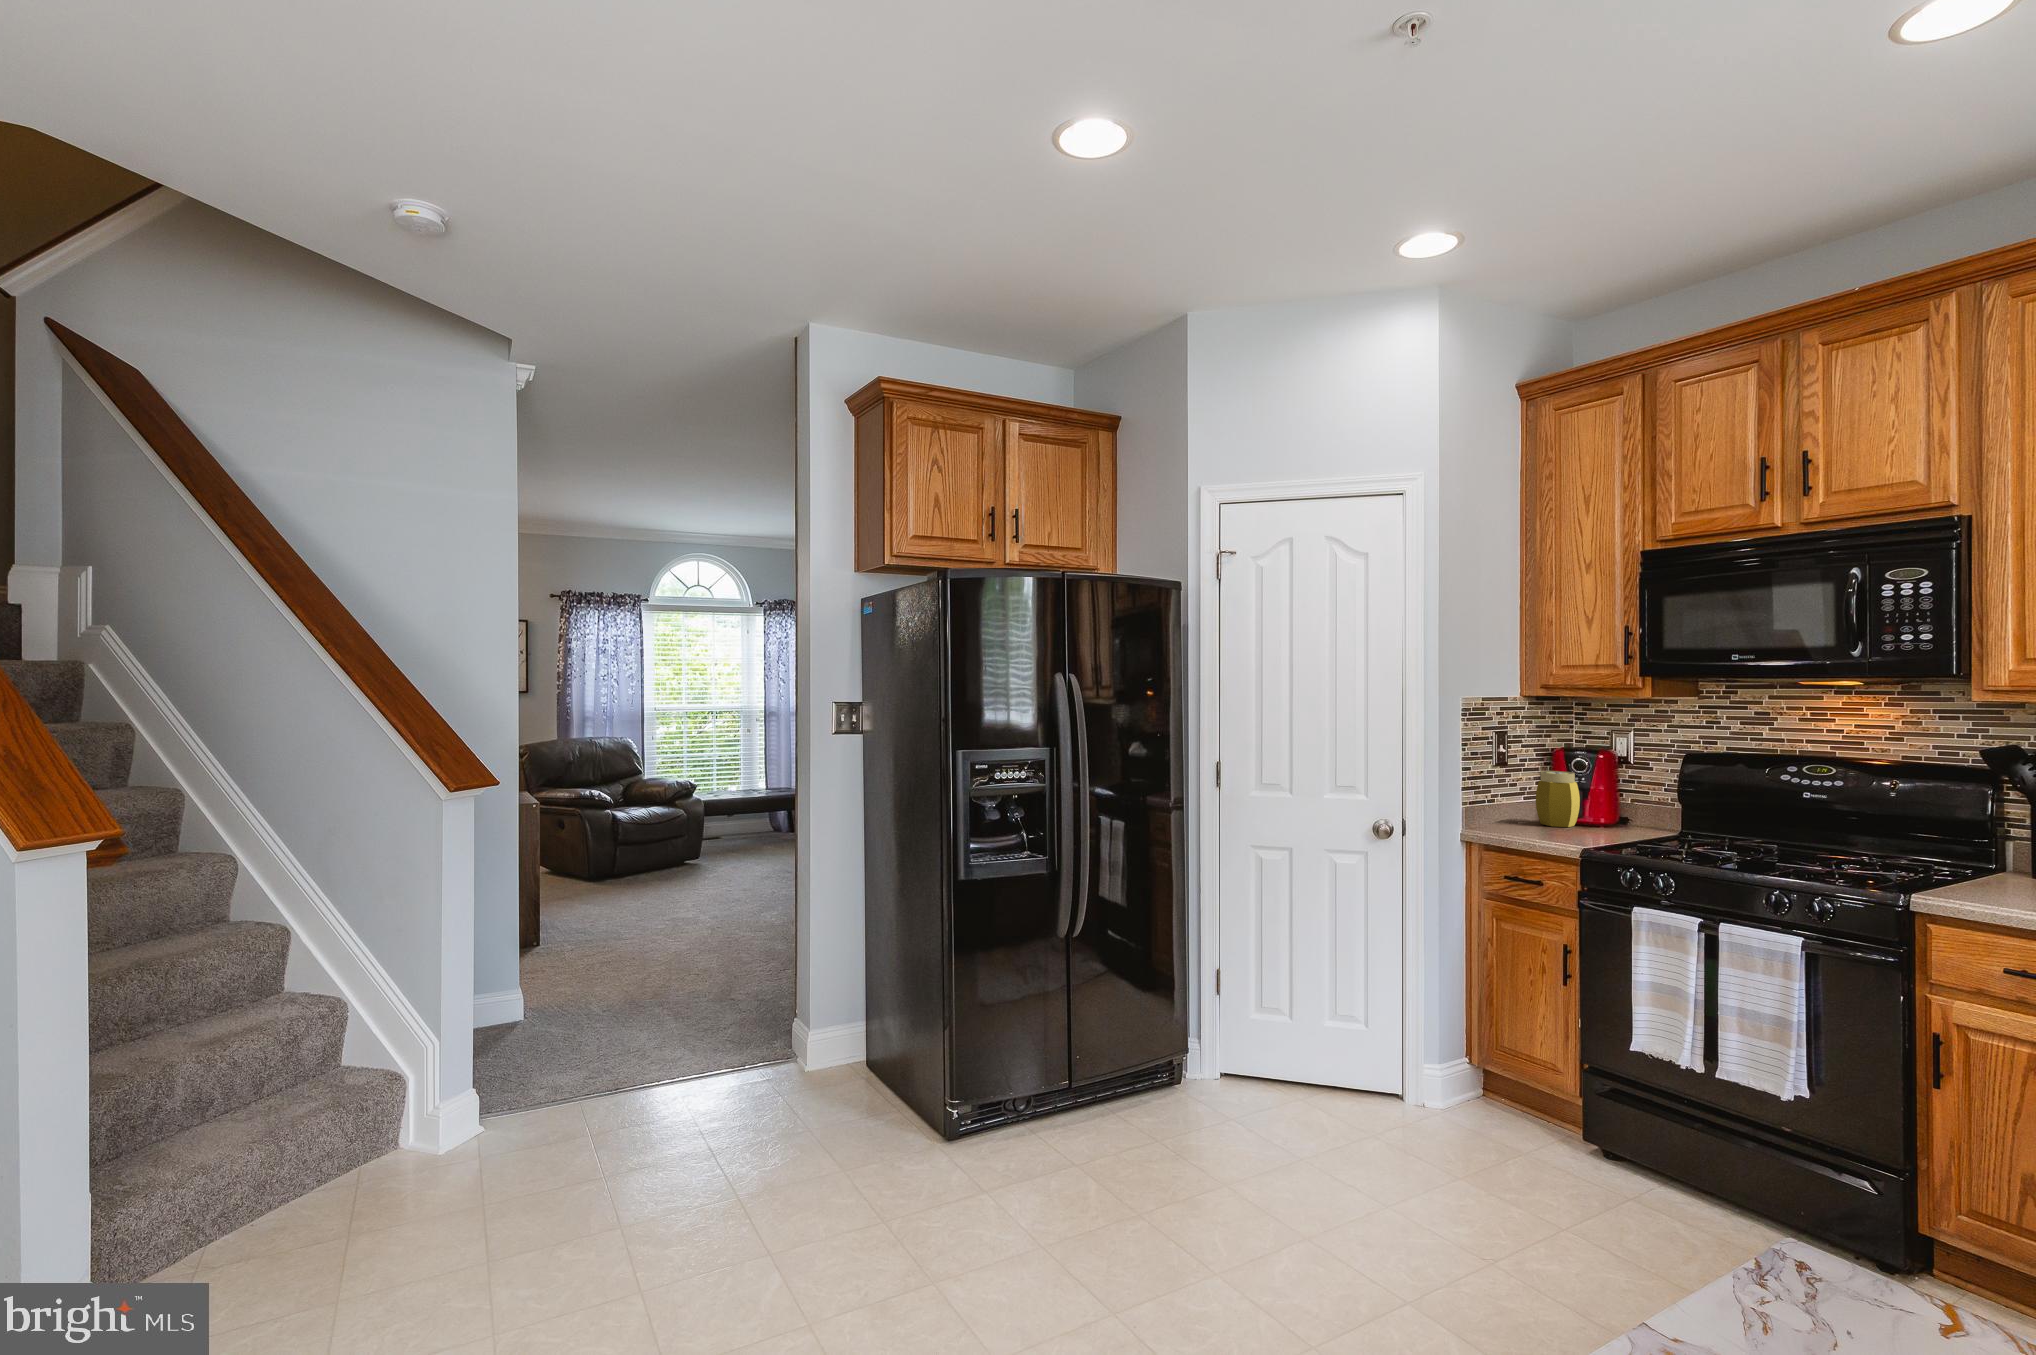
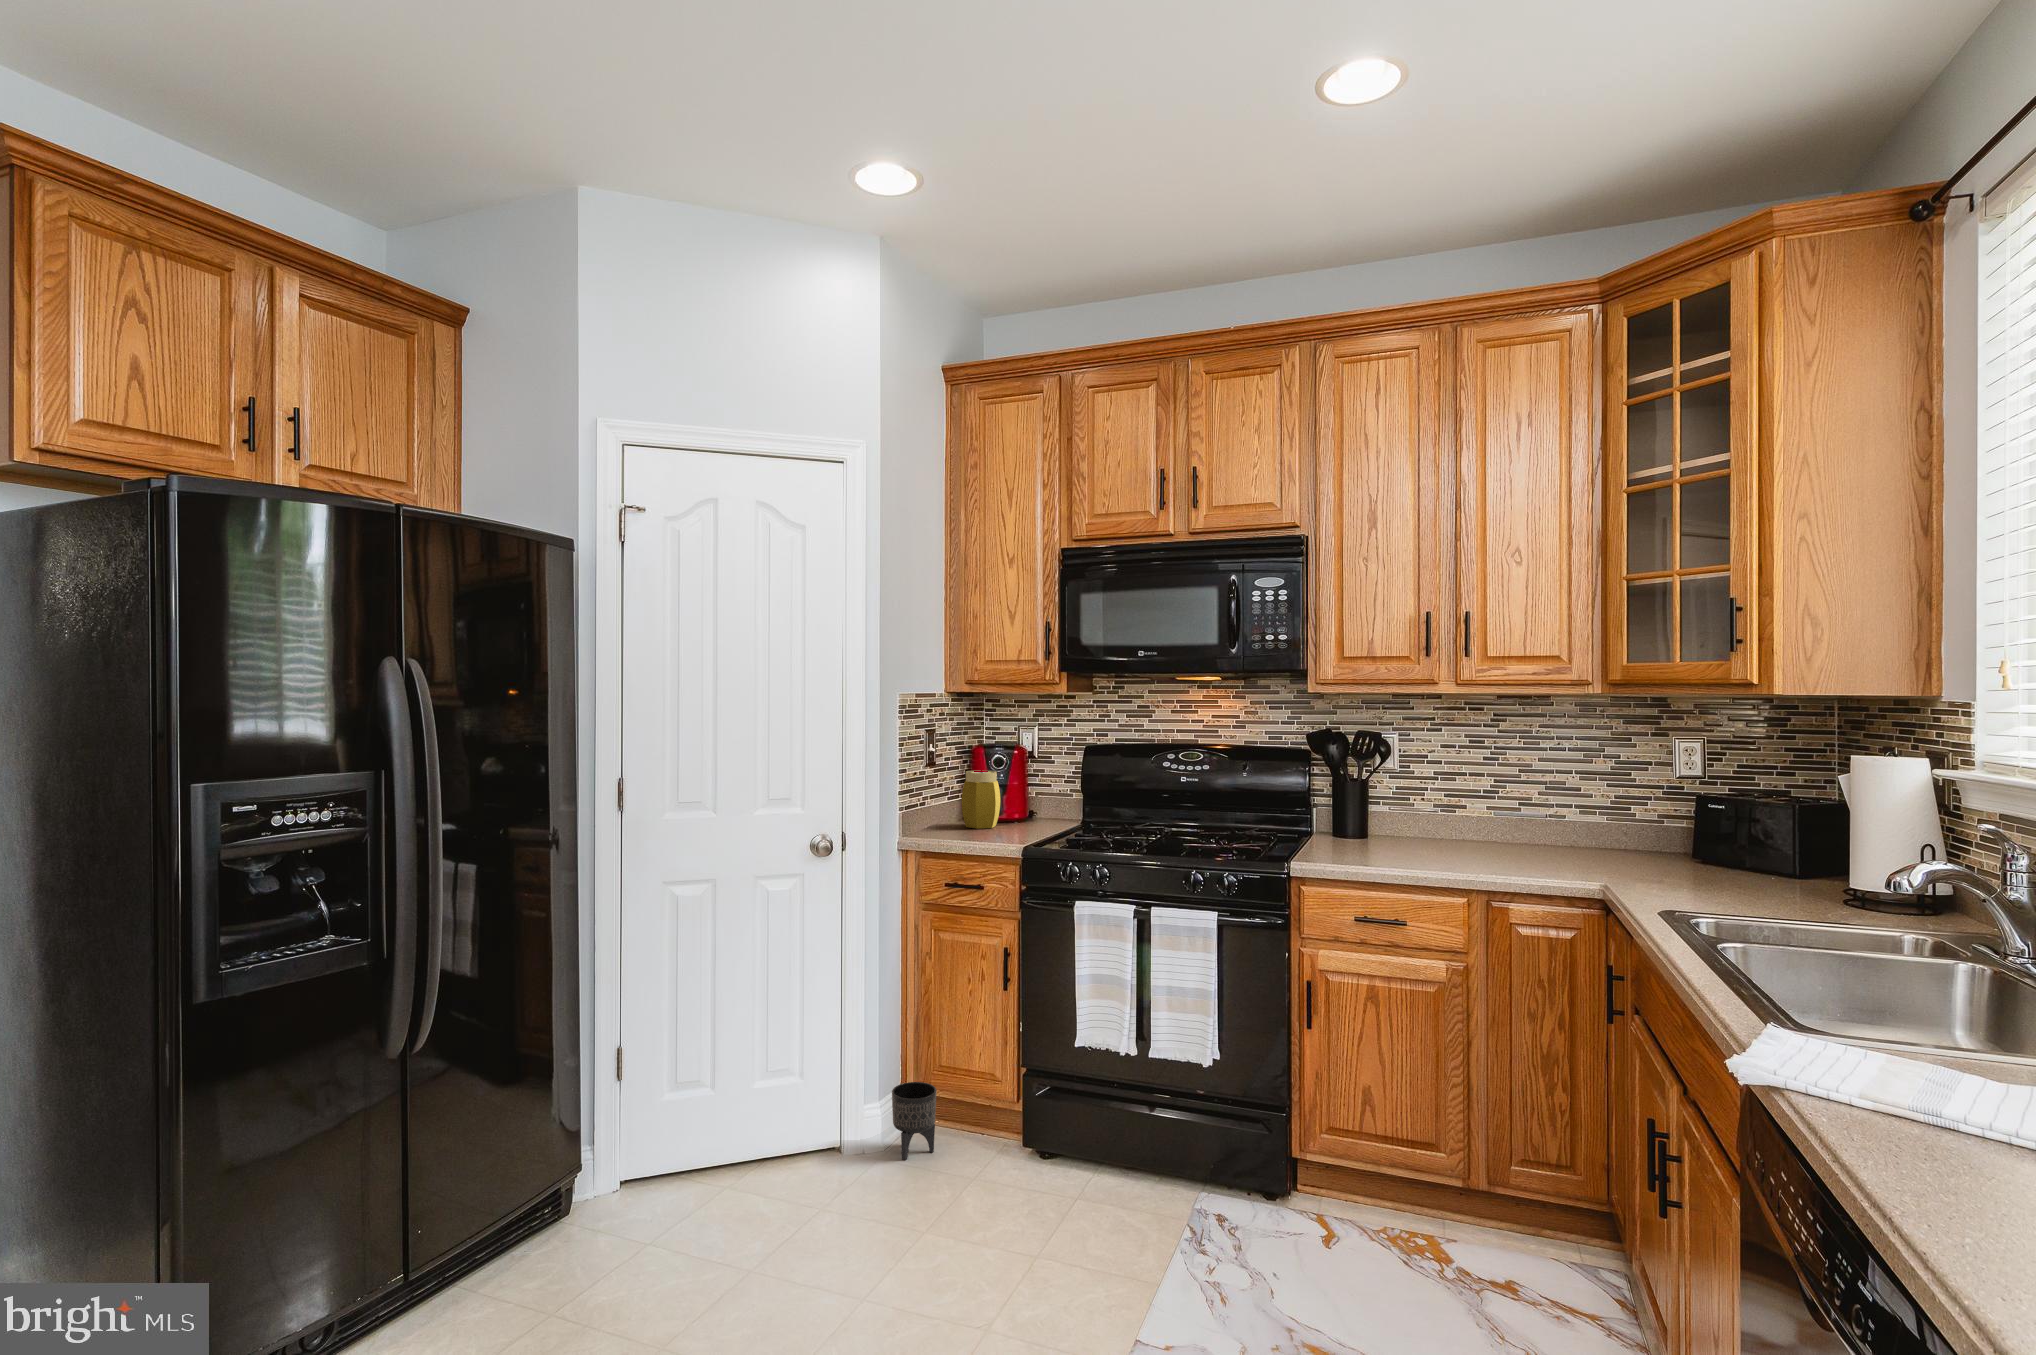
planter: none [1449,1047,1494,1115] -> present [892,1082,937,1160]

